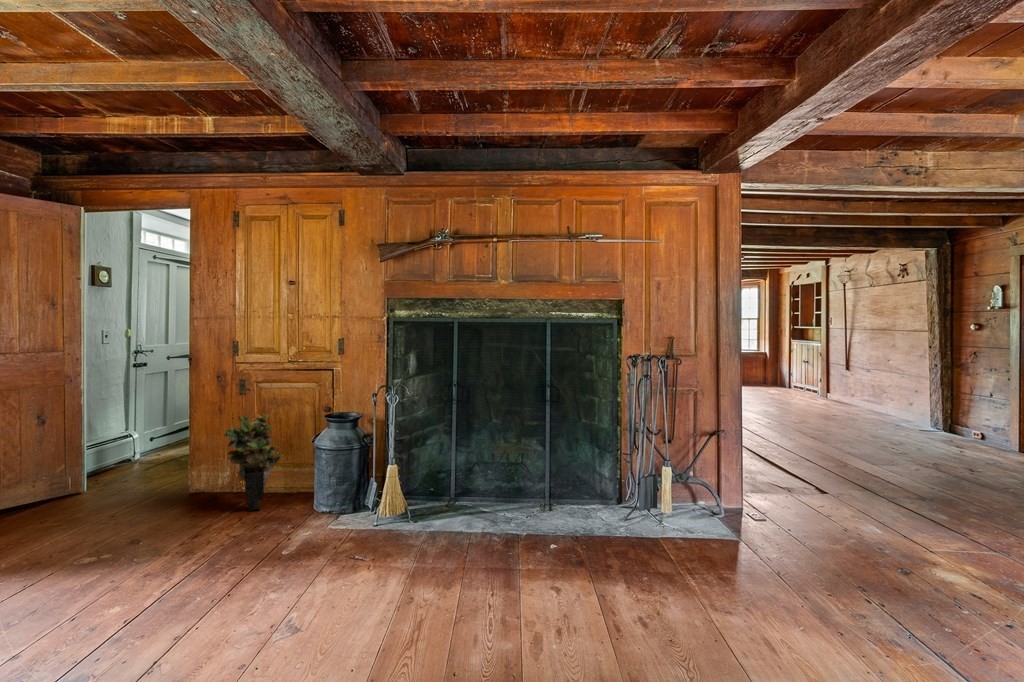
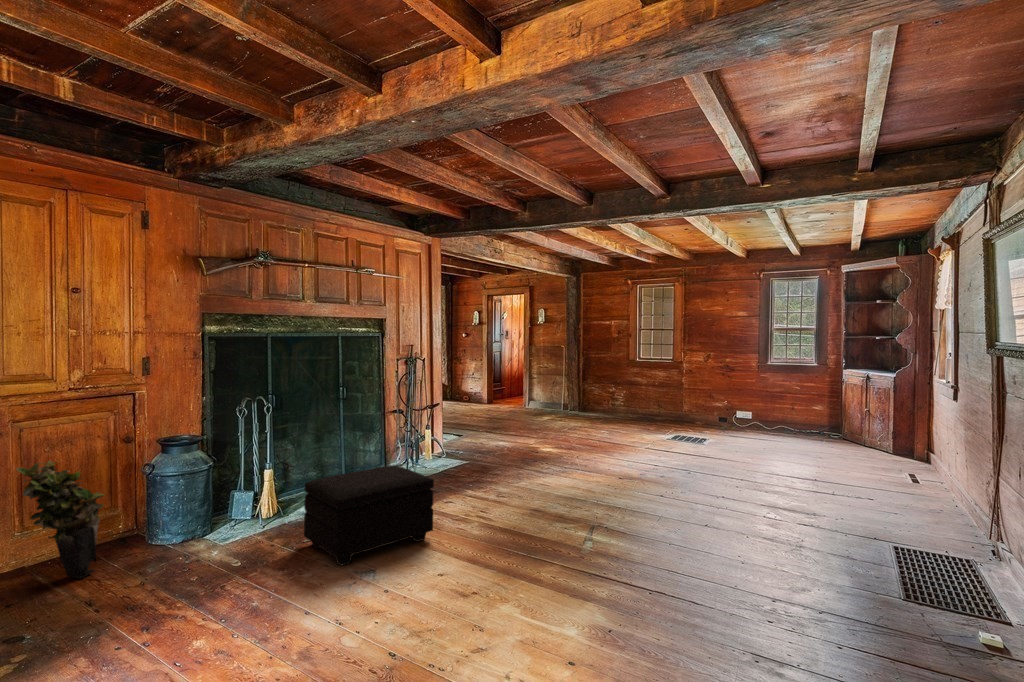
footstool: none [305,483,477,618] -> present [304,465,434,565]

